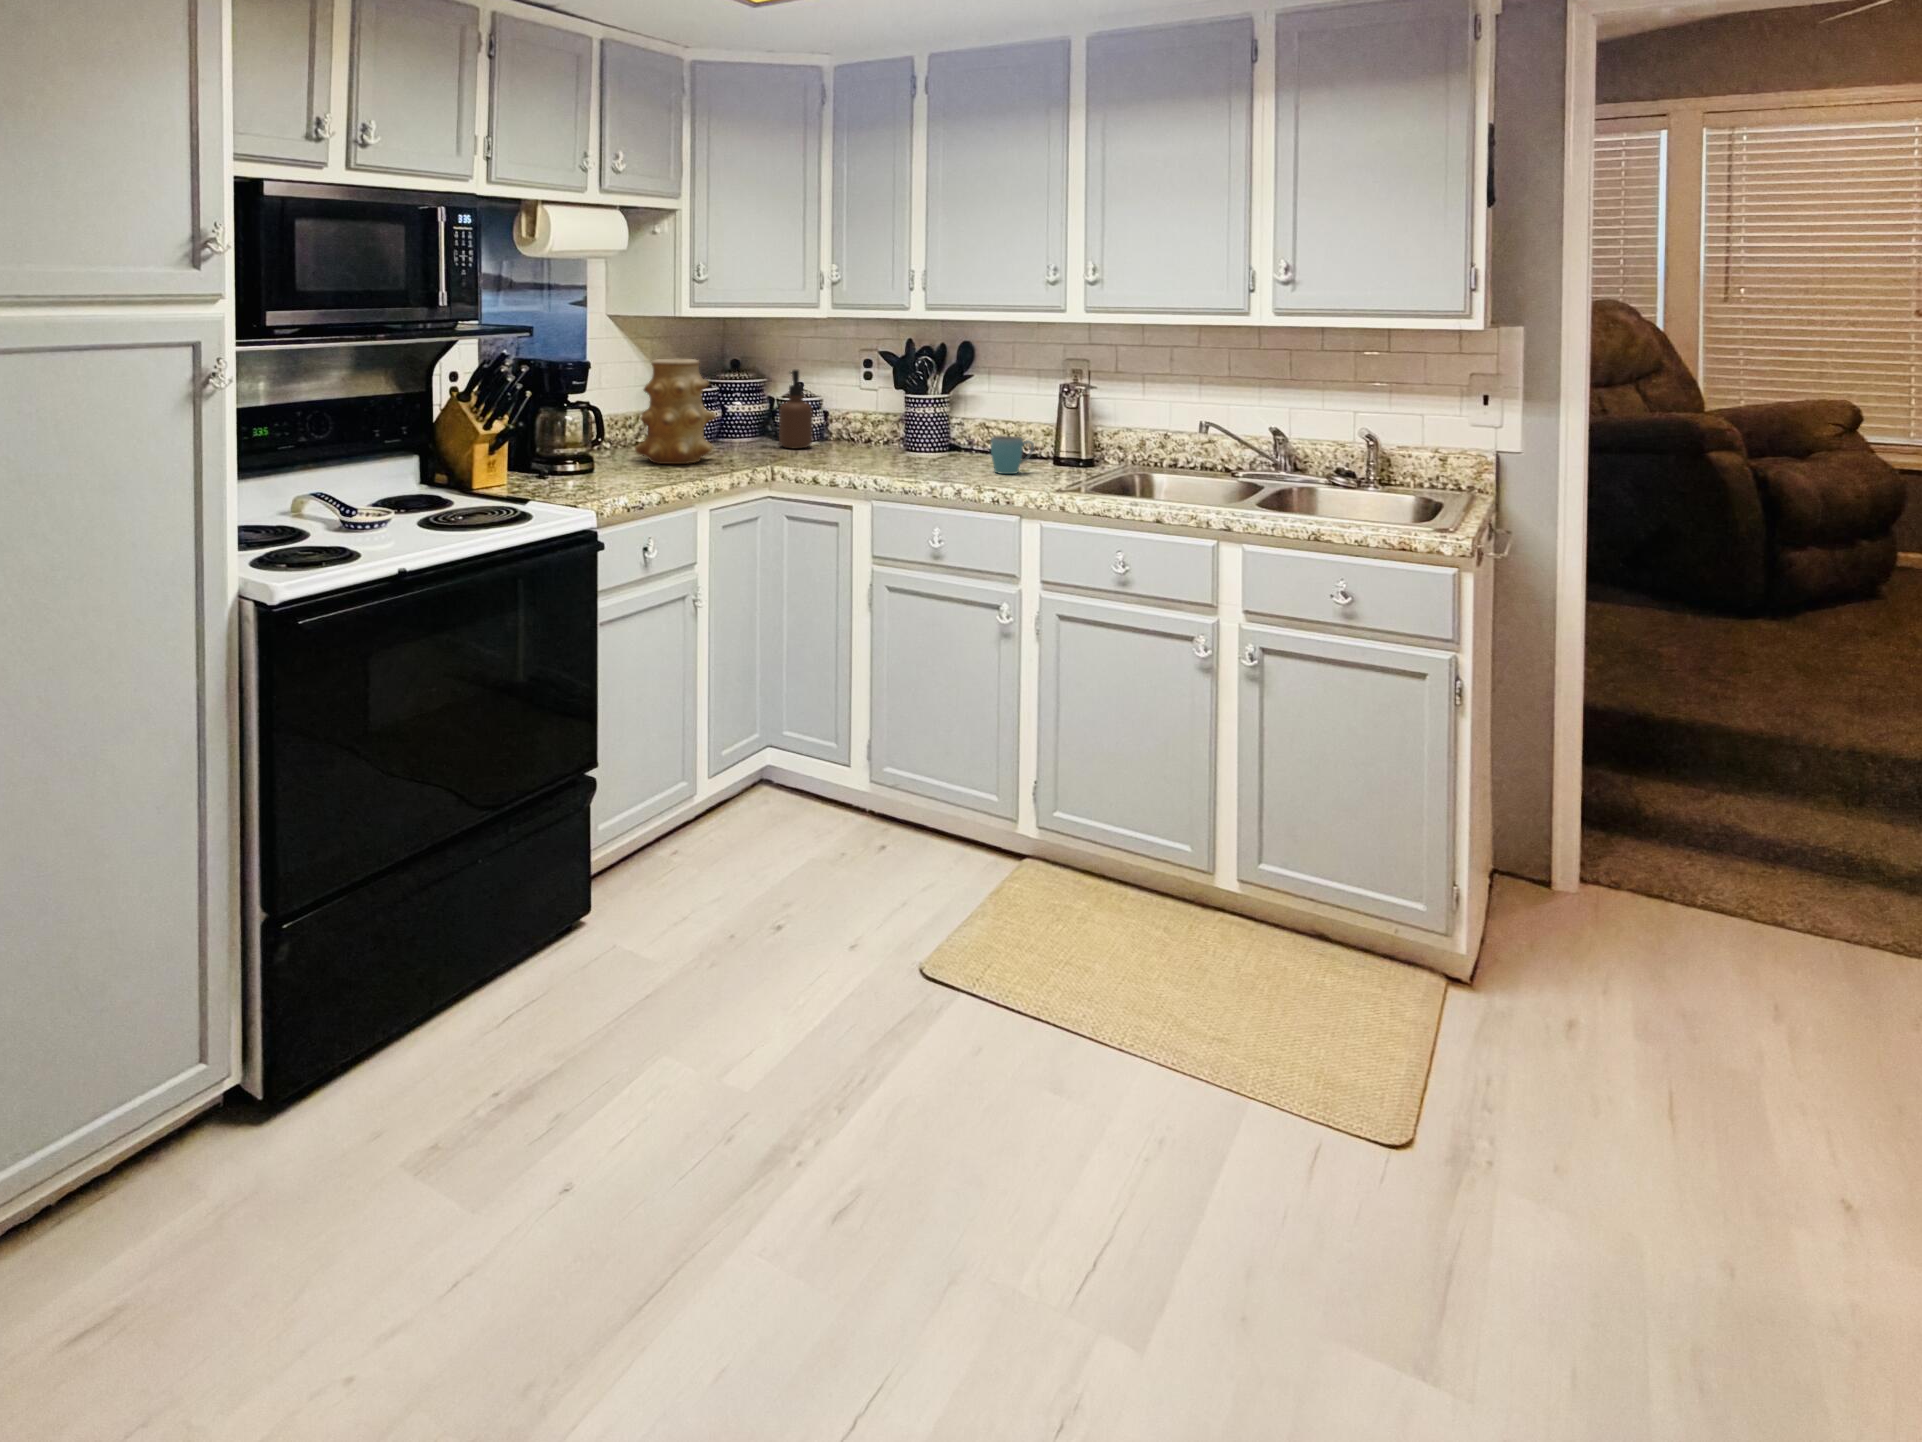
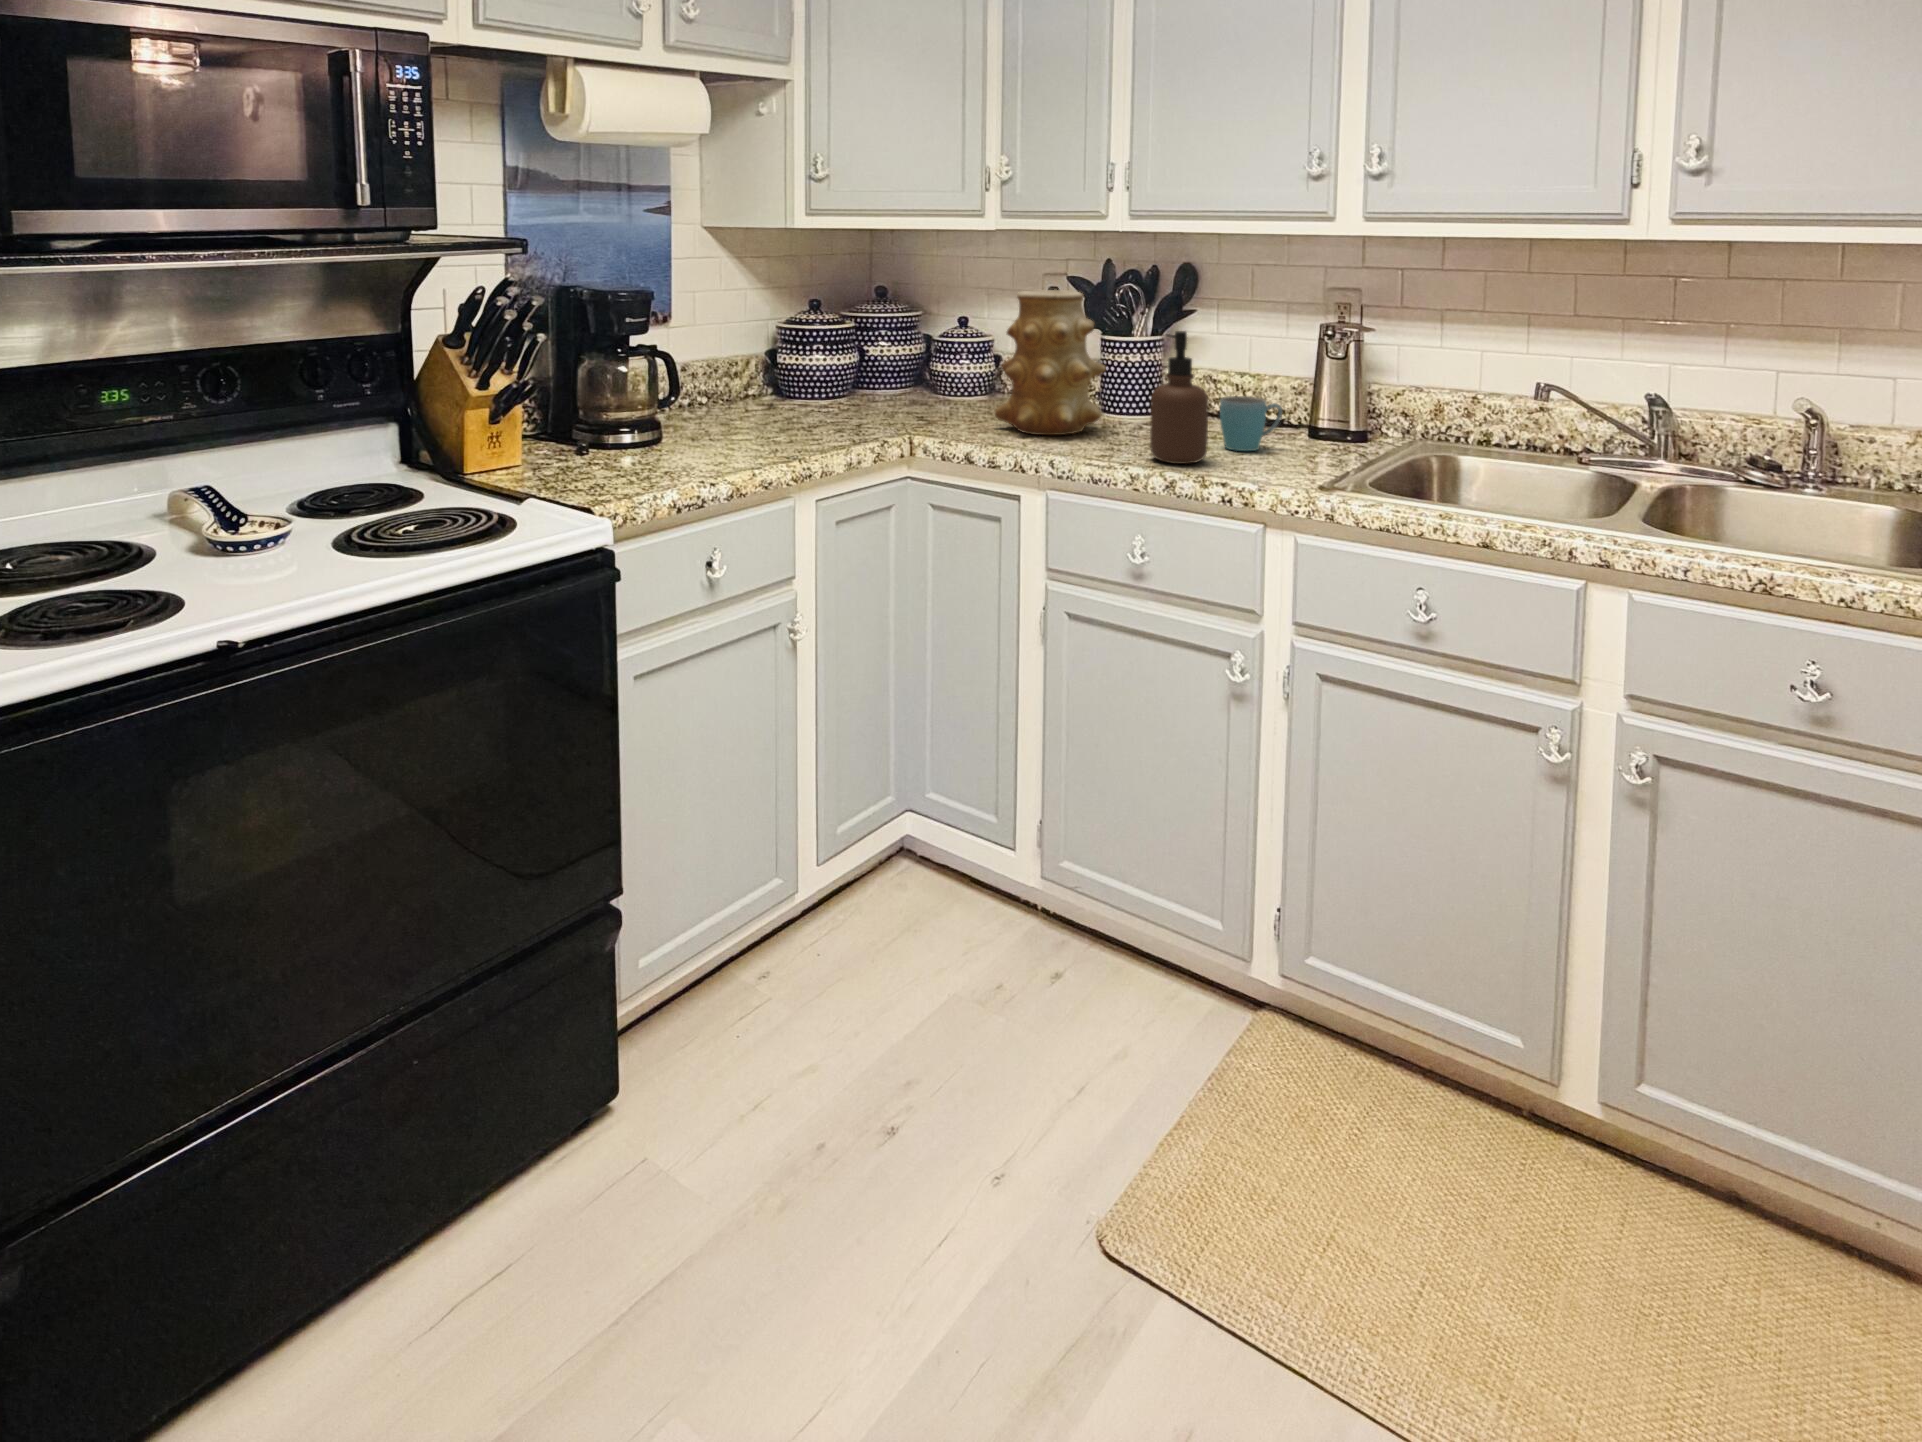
vase: present [635,359,716,464] -> present [995,290,1106,435]
soap dispenser: present [779,370,813,449] -> present [1150,331,1208,464]

